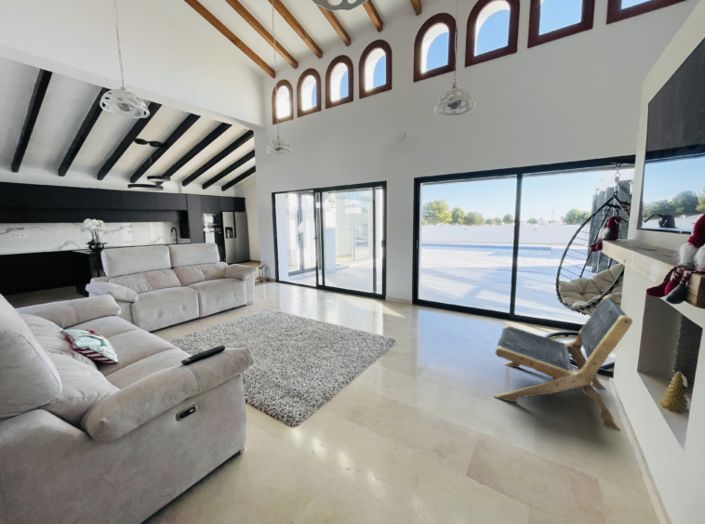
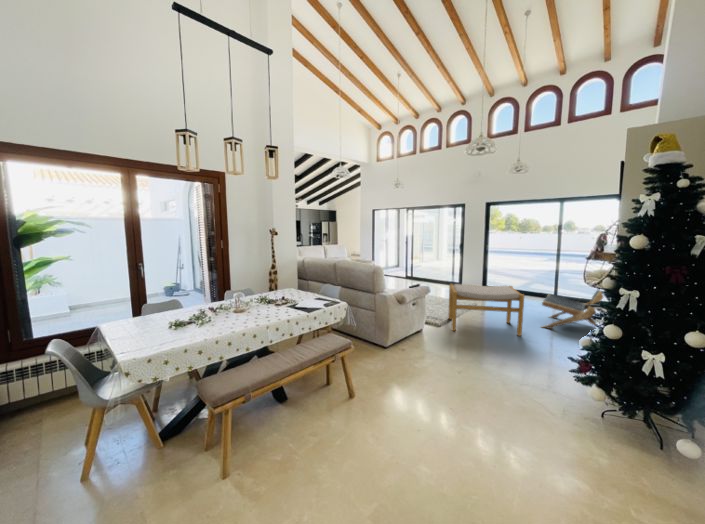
footstool: none [315,316,462,434] -> present [448,284,524,336]

